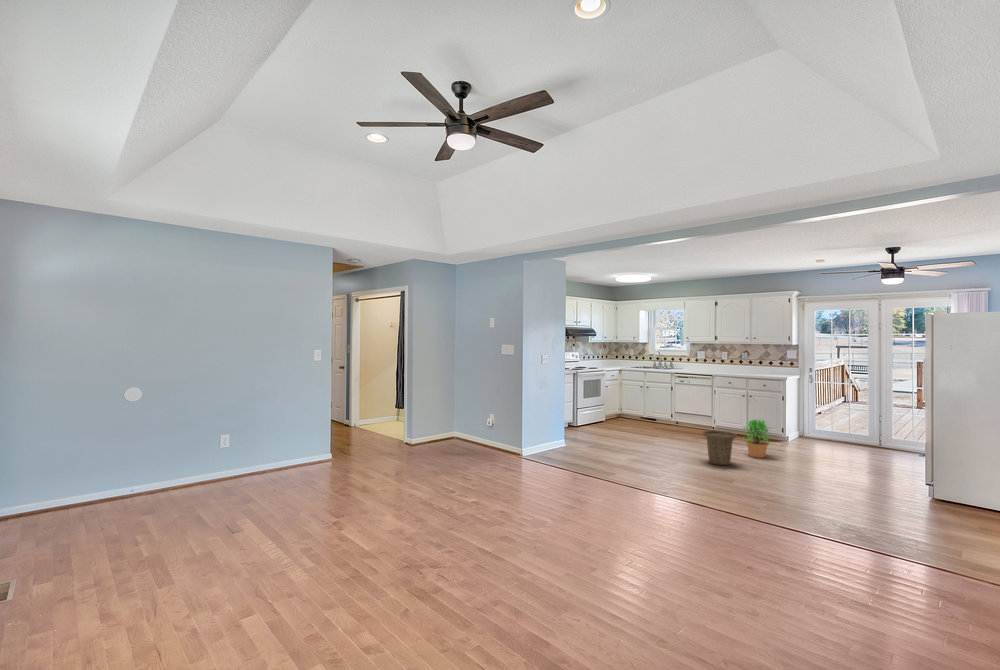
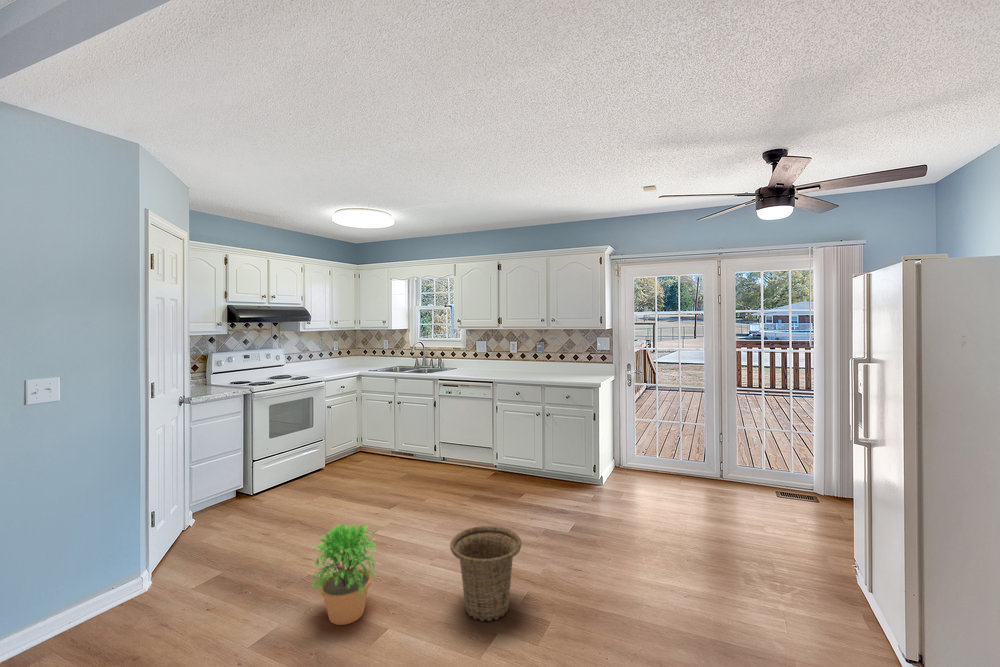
potted plant: present [743,420,769,458] -> present [312,523,376,625]

